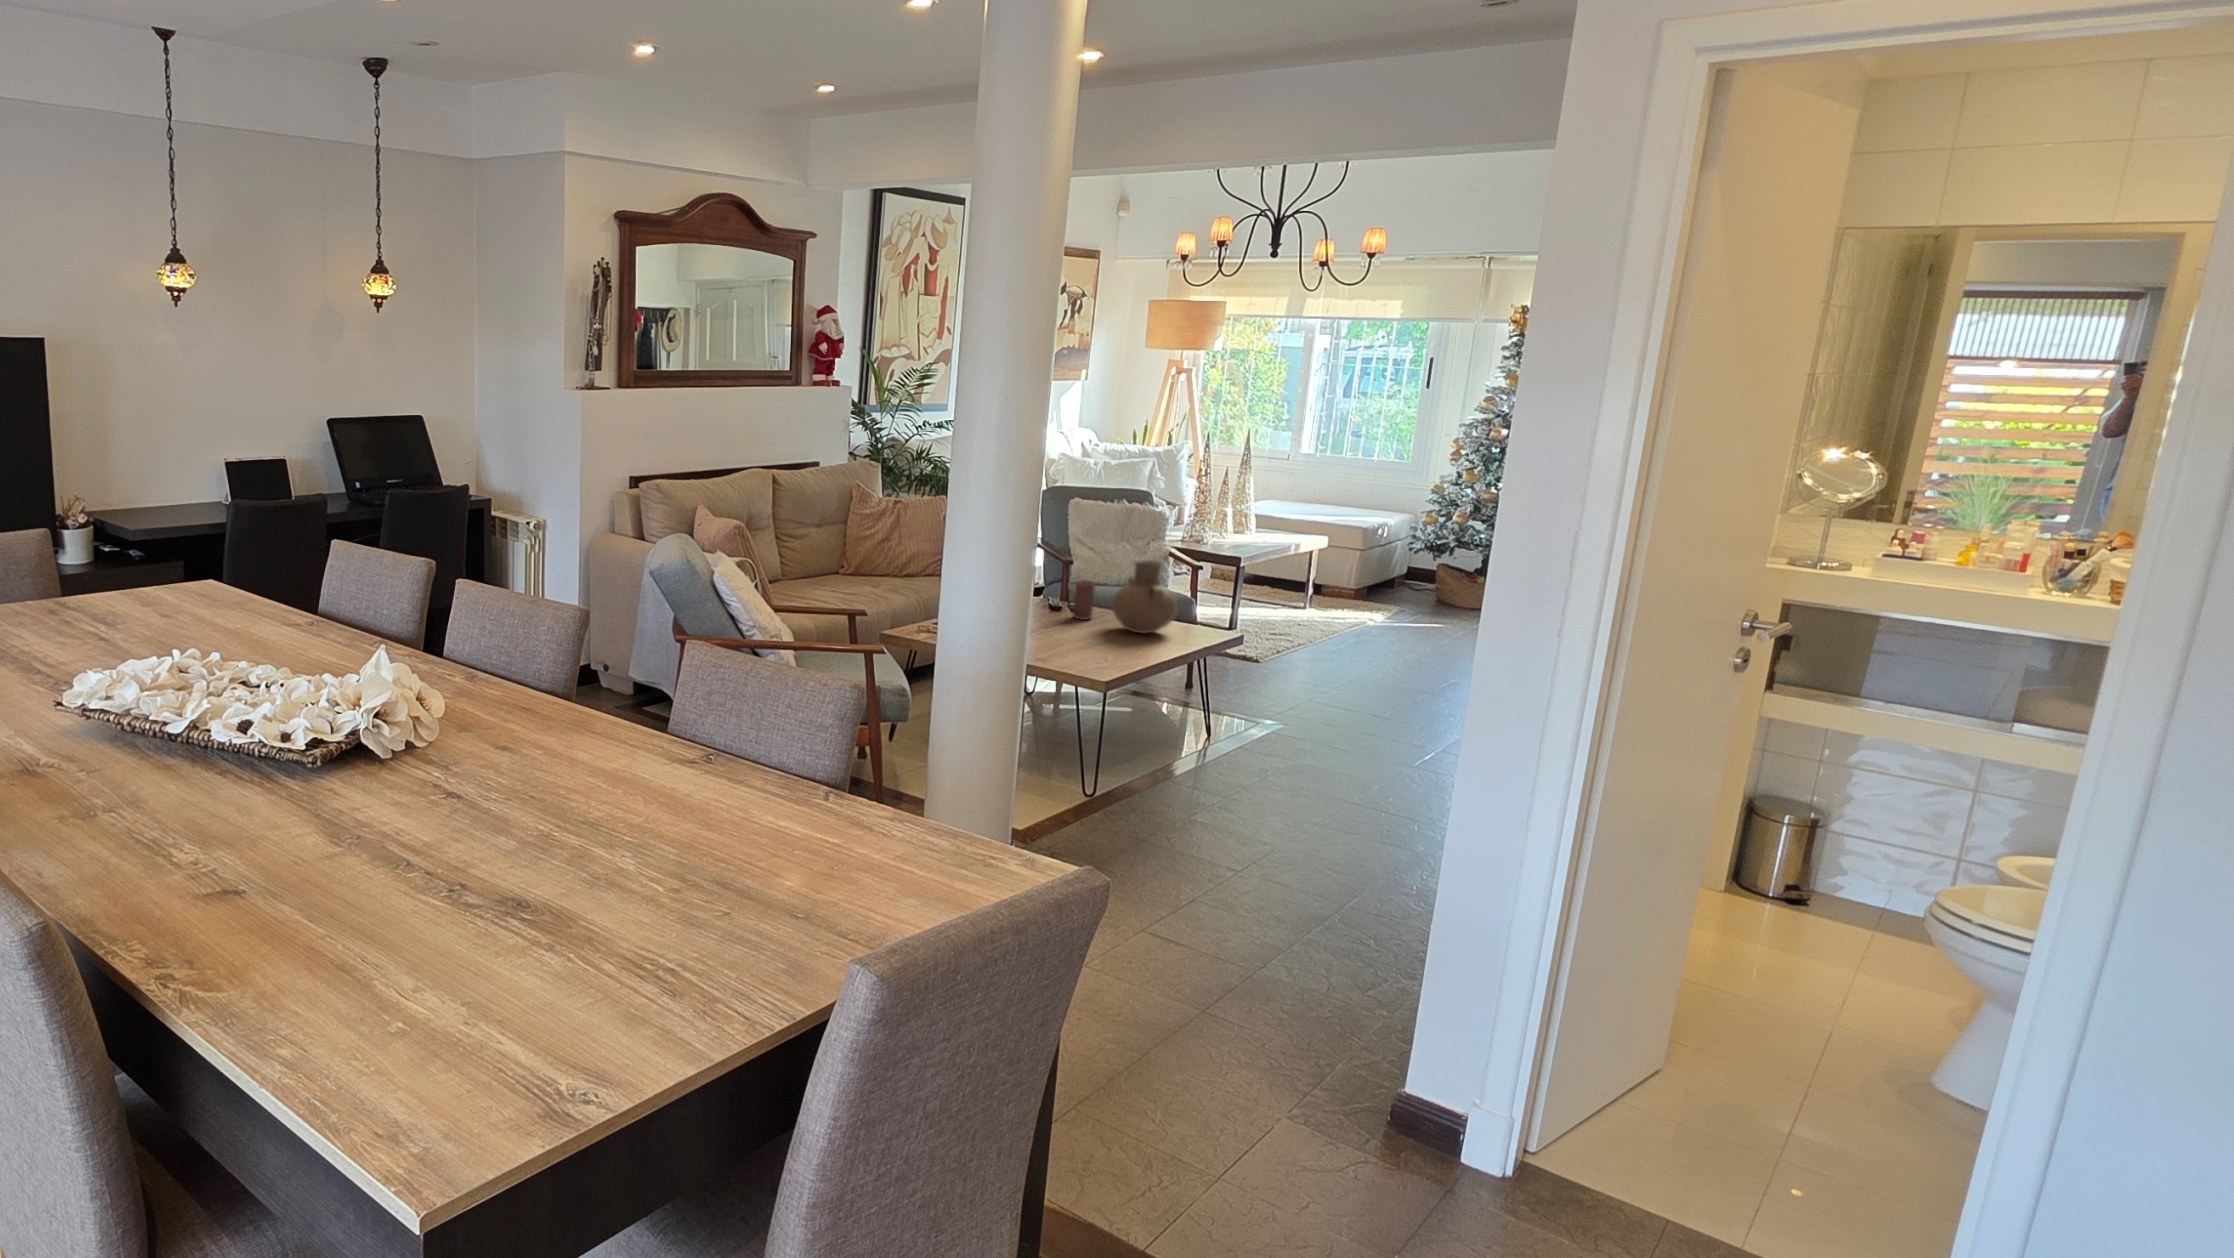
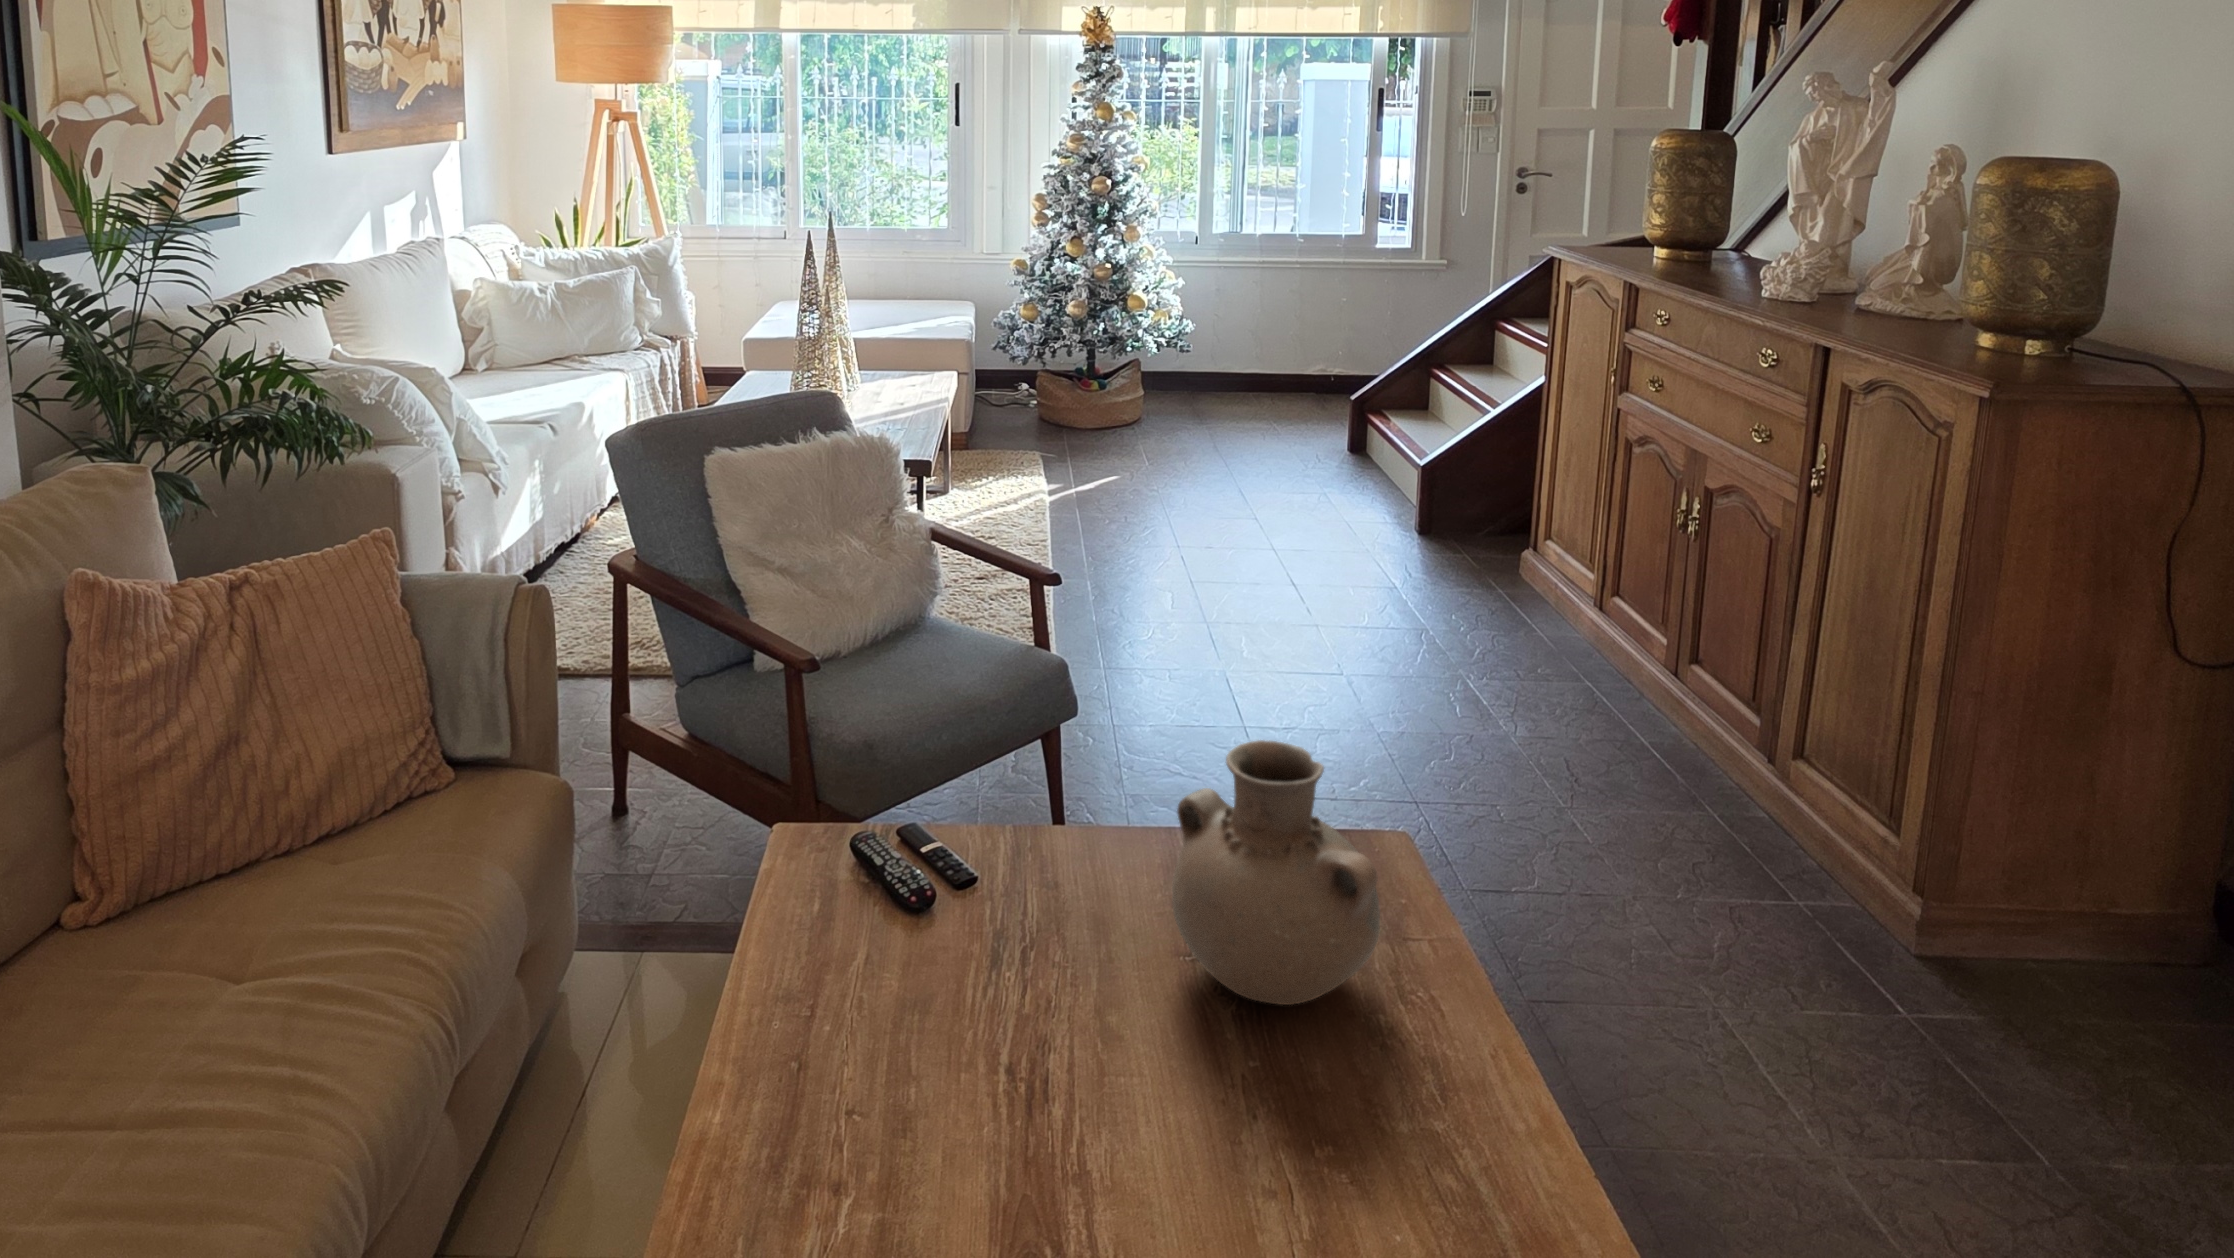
candle: present [1073,580,1095,620] -> none [1012,828,1075,973]

